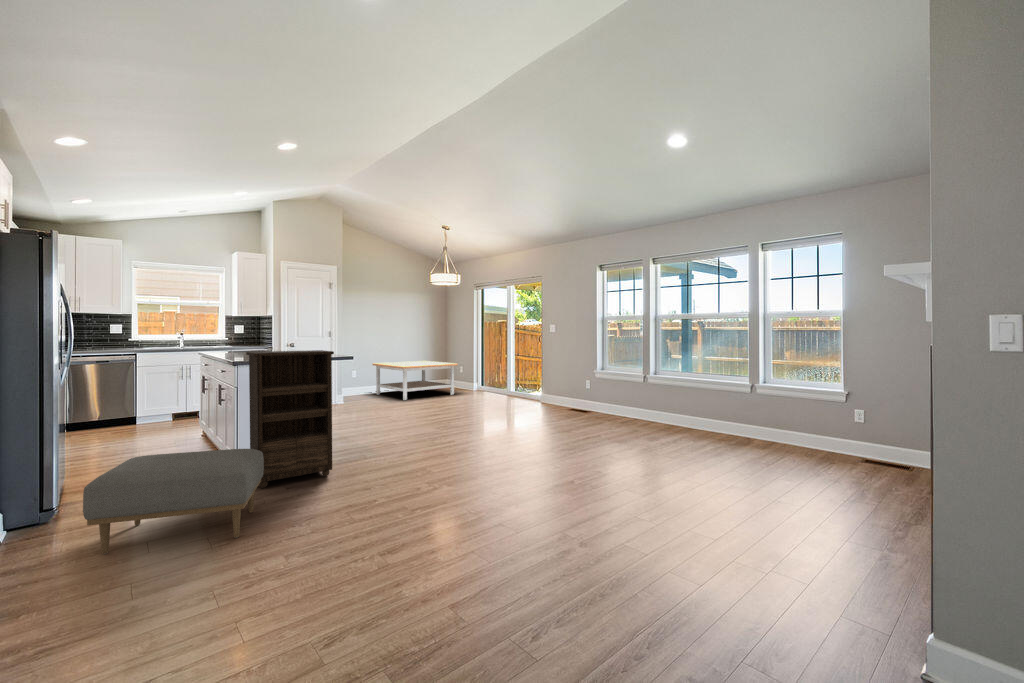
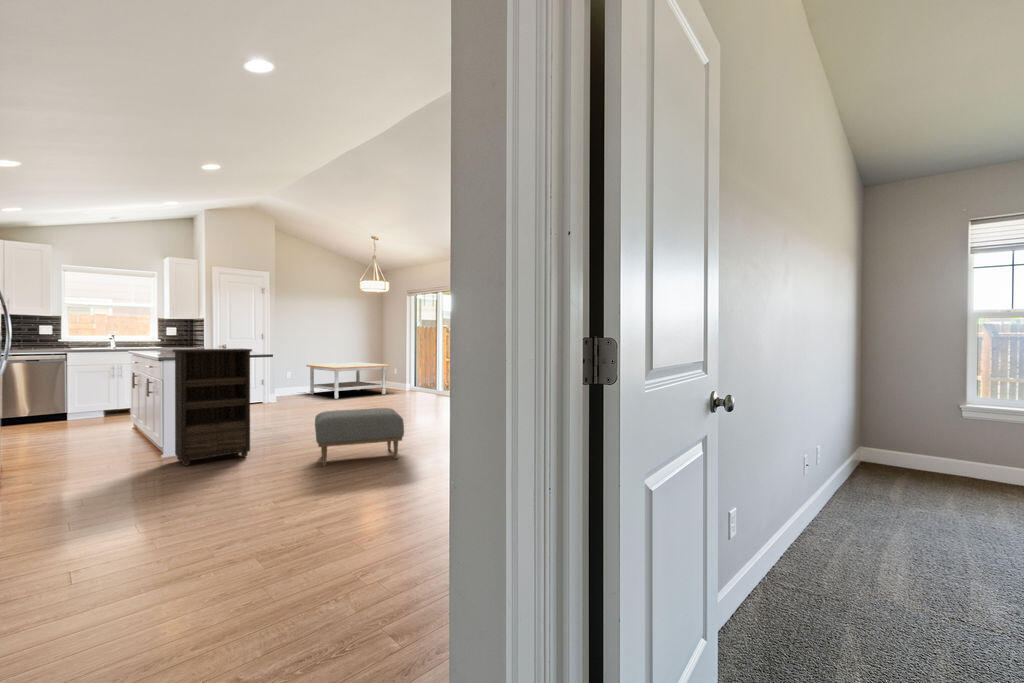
ottoman: present [83,449,264,554] -> present [315,408,404,466]

